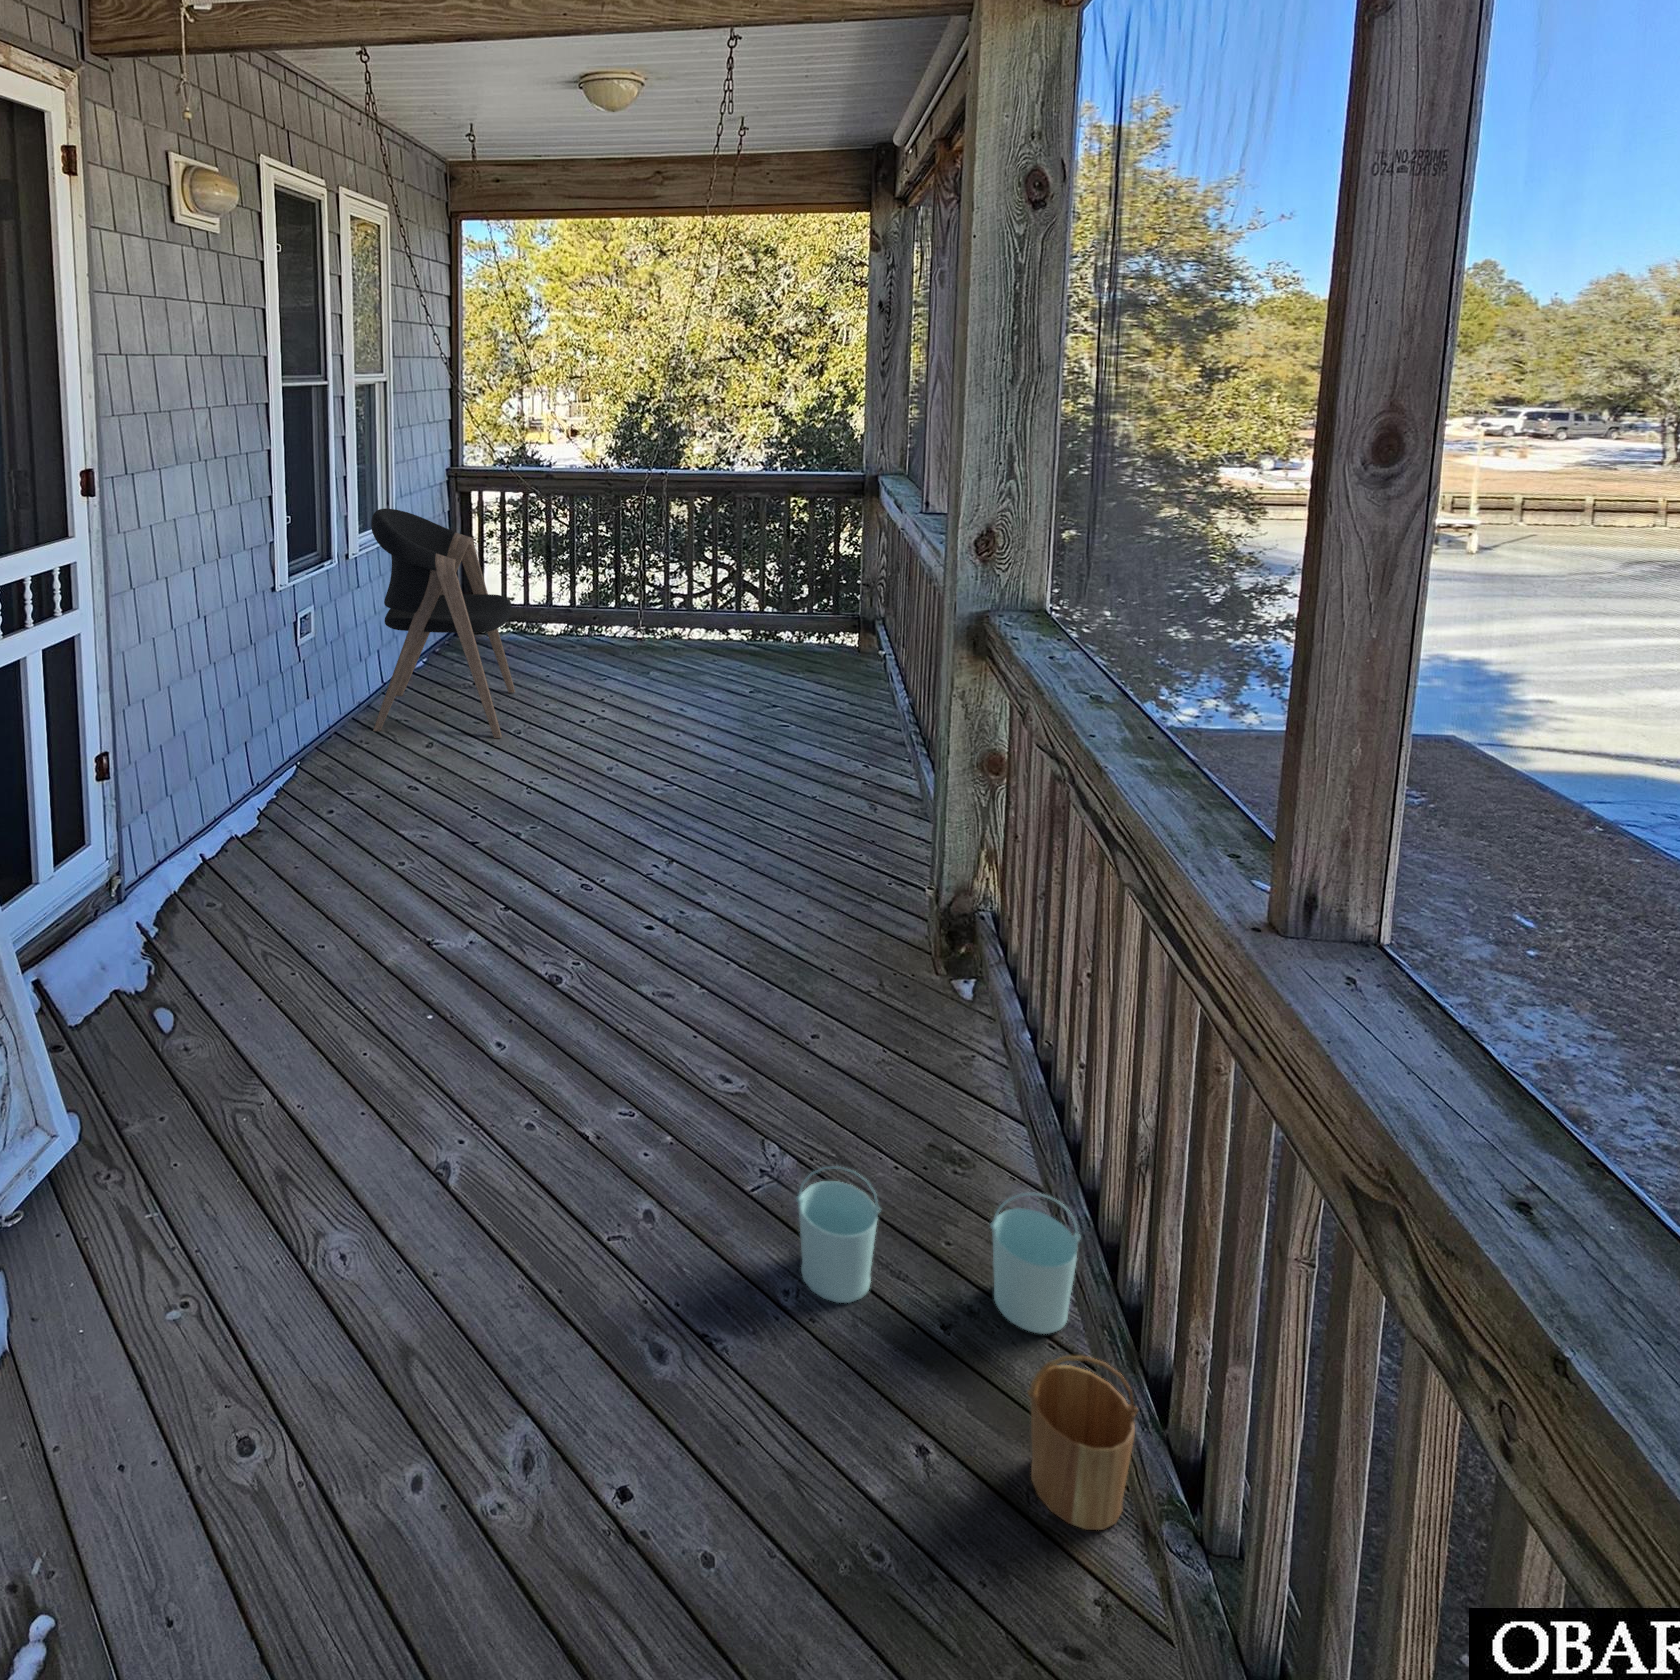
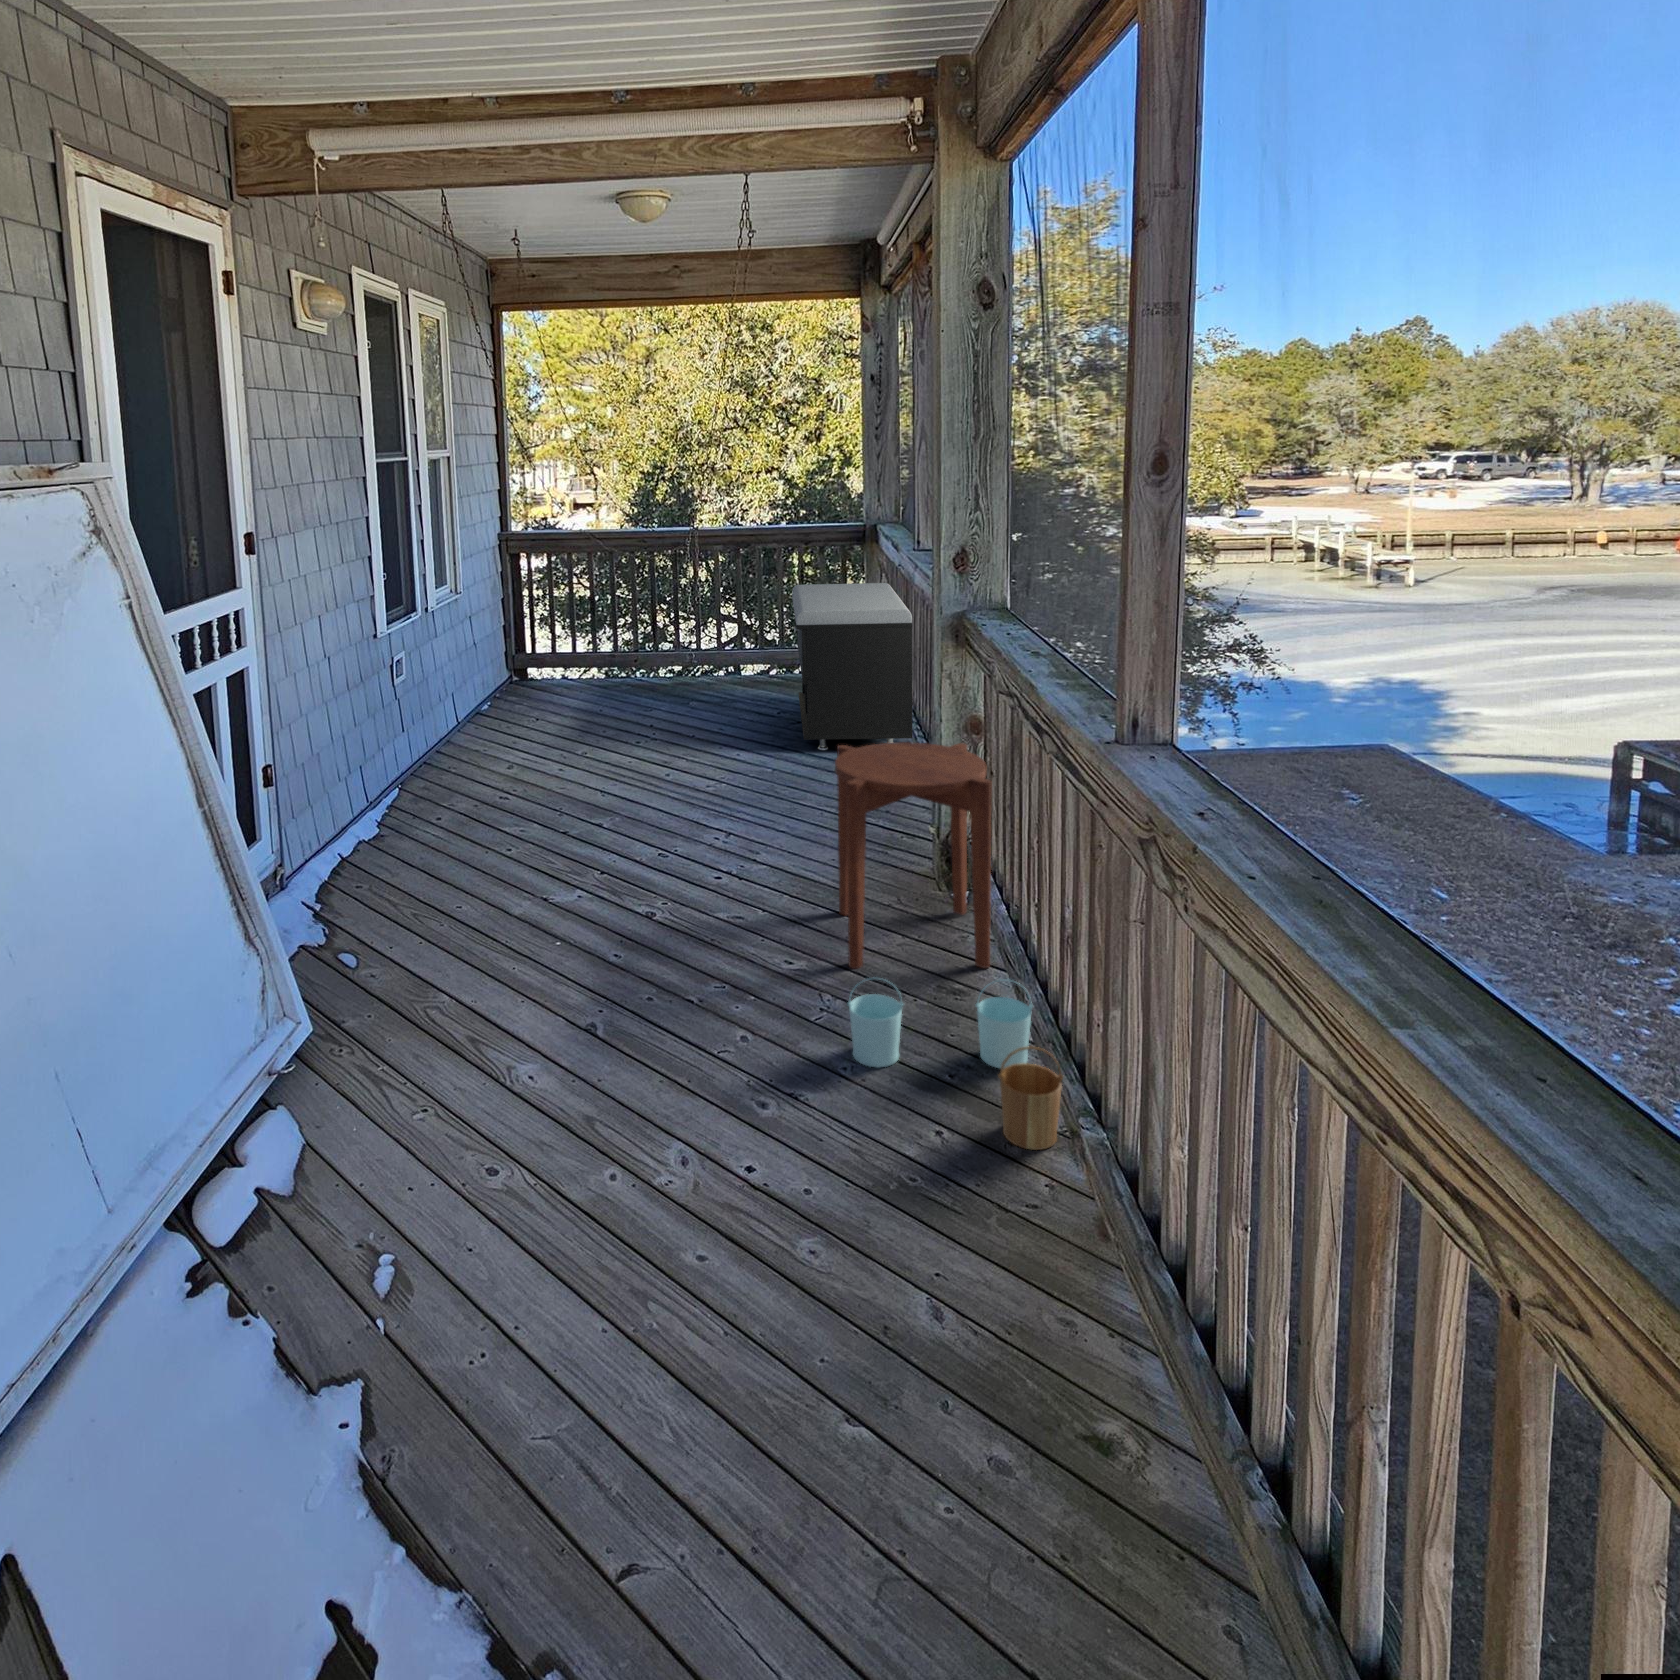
chair: present [371,508,515,738] -> none [447,568,575,762]
storage bench: none [773,542,915,748] -> present [792,583,912,750]
side table: none [800,780,1023,1120] -> present [835,742,991,969]

